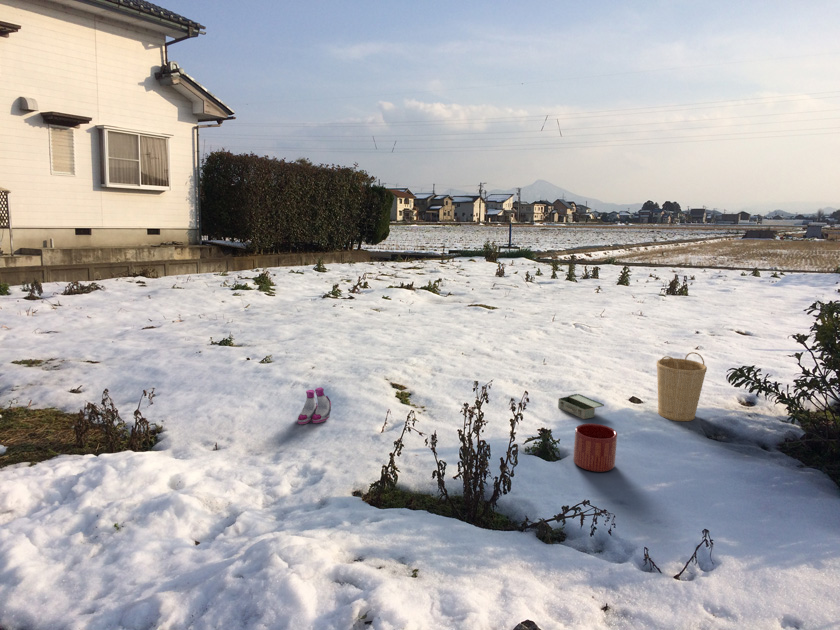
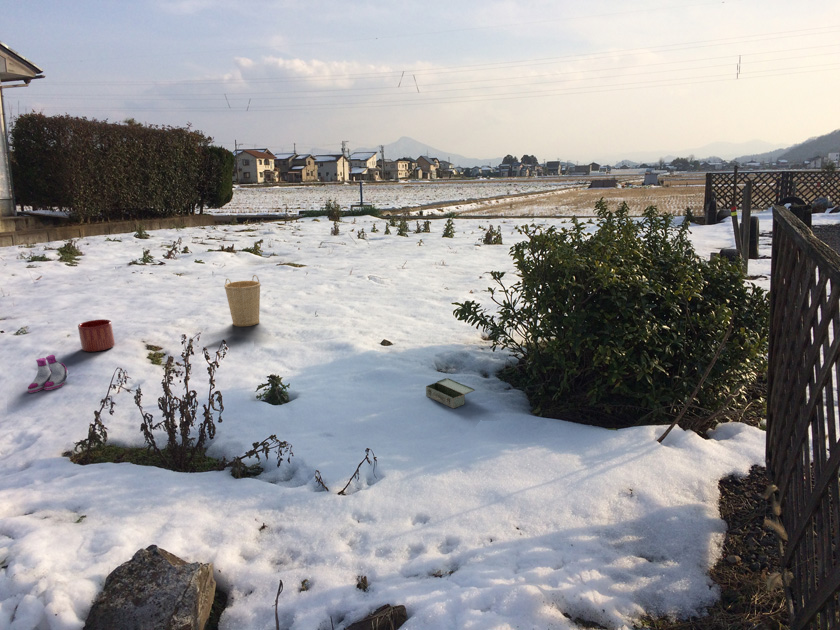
basket: present [657,352,707,421] -> present [224,275,260,327]
toolbox: present [558,394,604,419] -> present [426,378,475,409]
planter: present [573,424,617,472] -> present [78,319,115,352]

